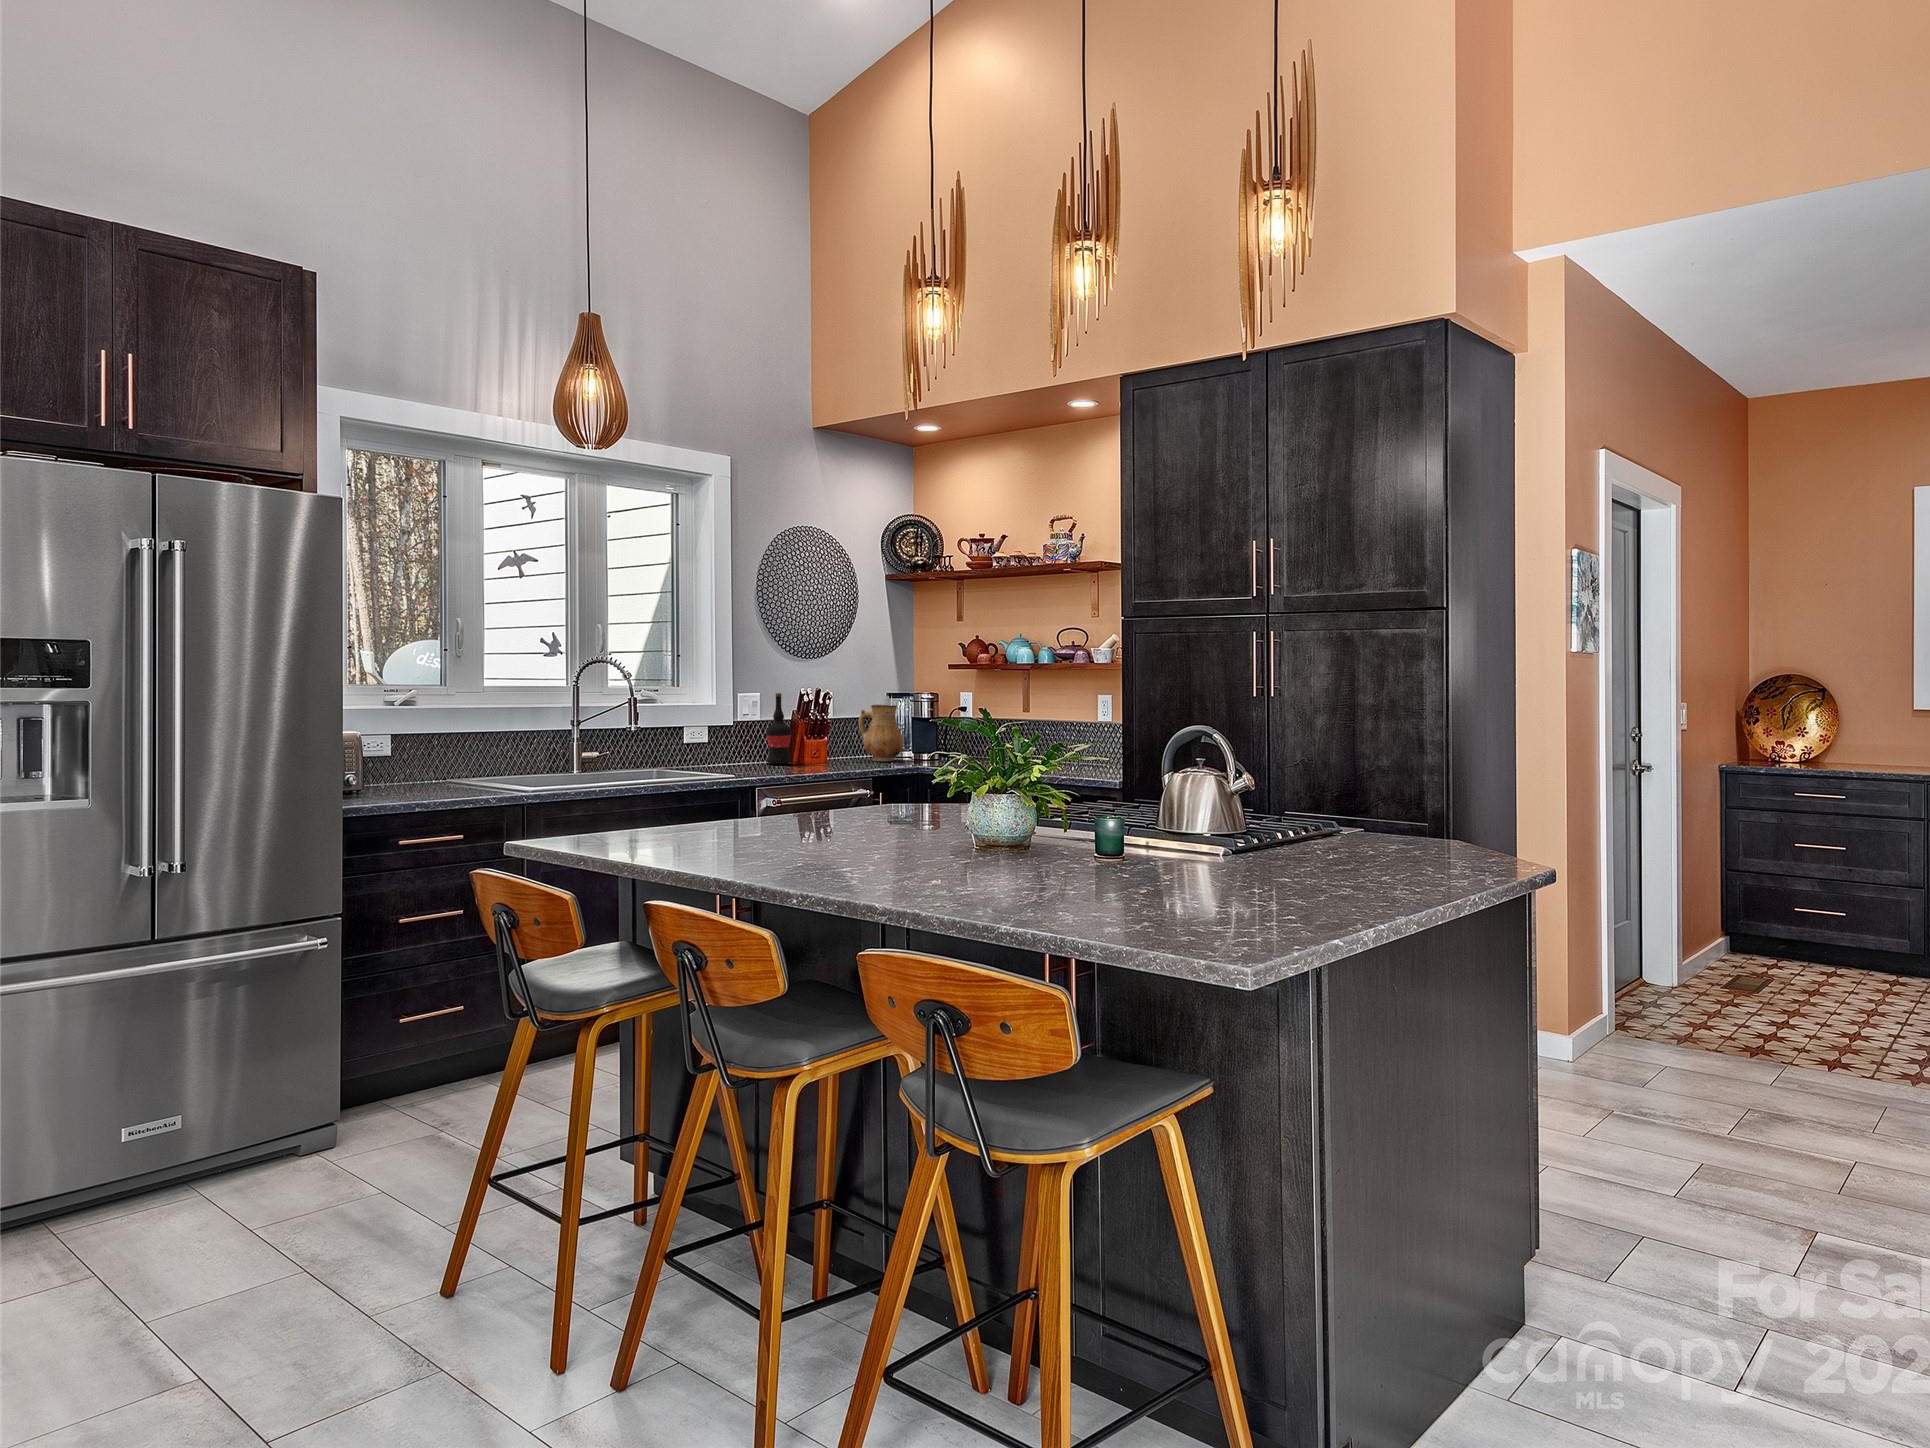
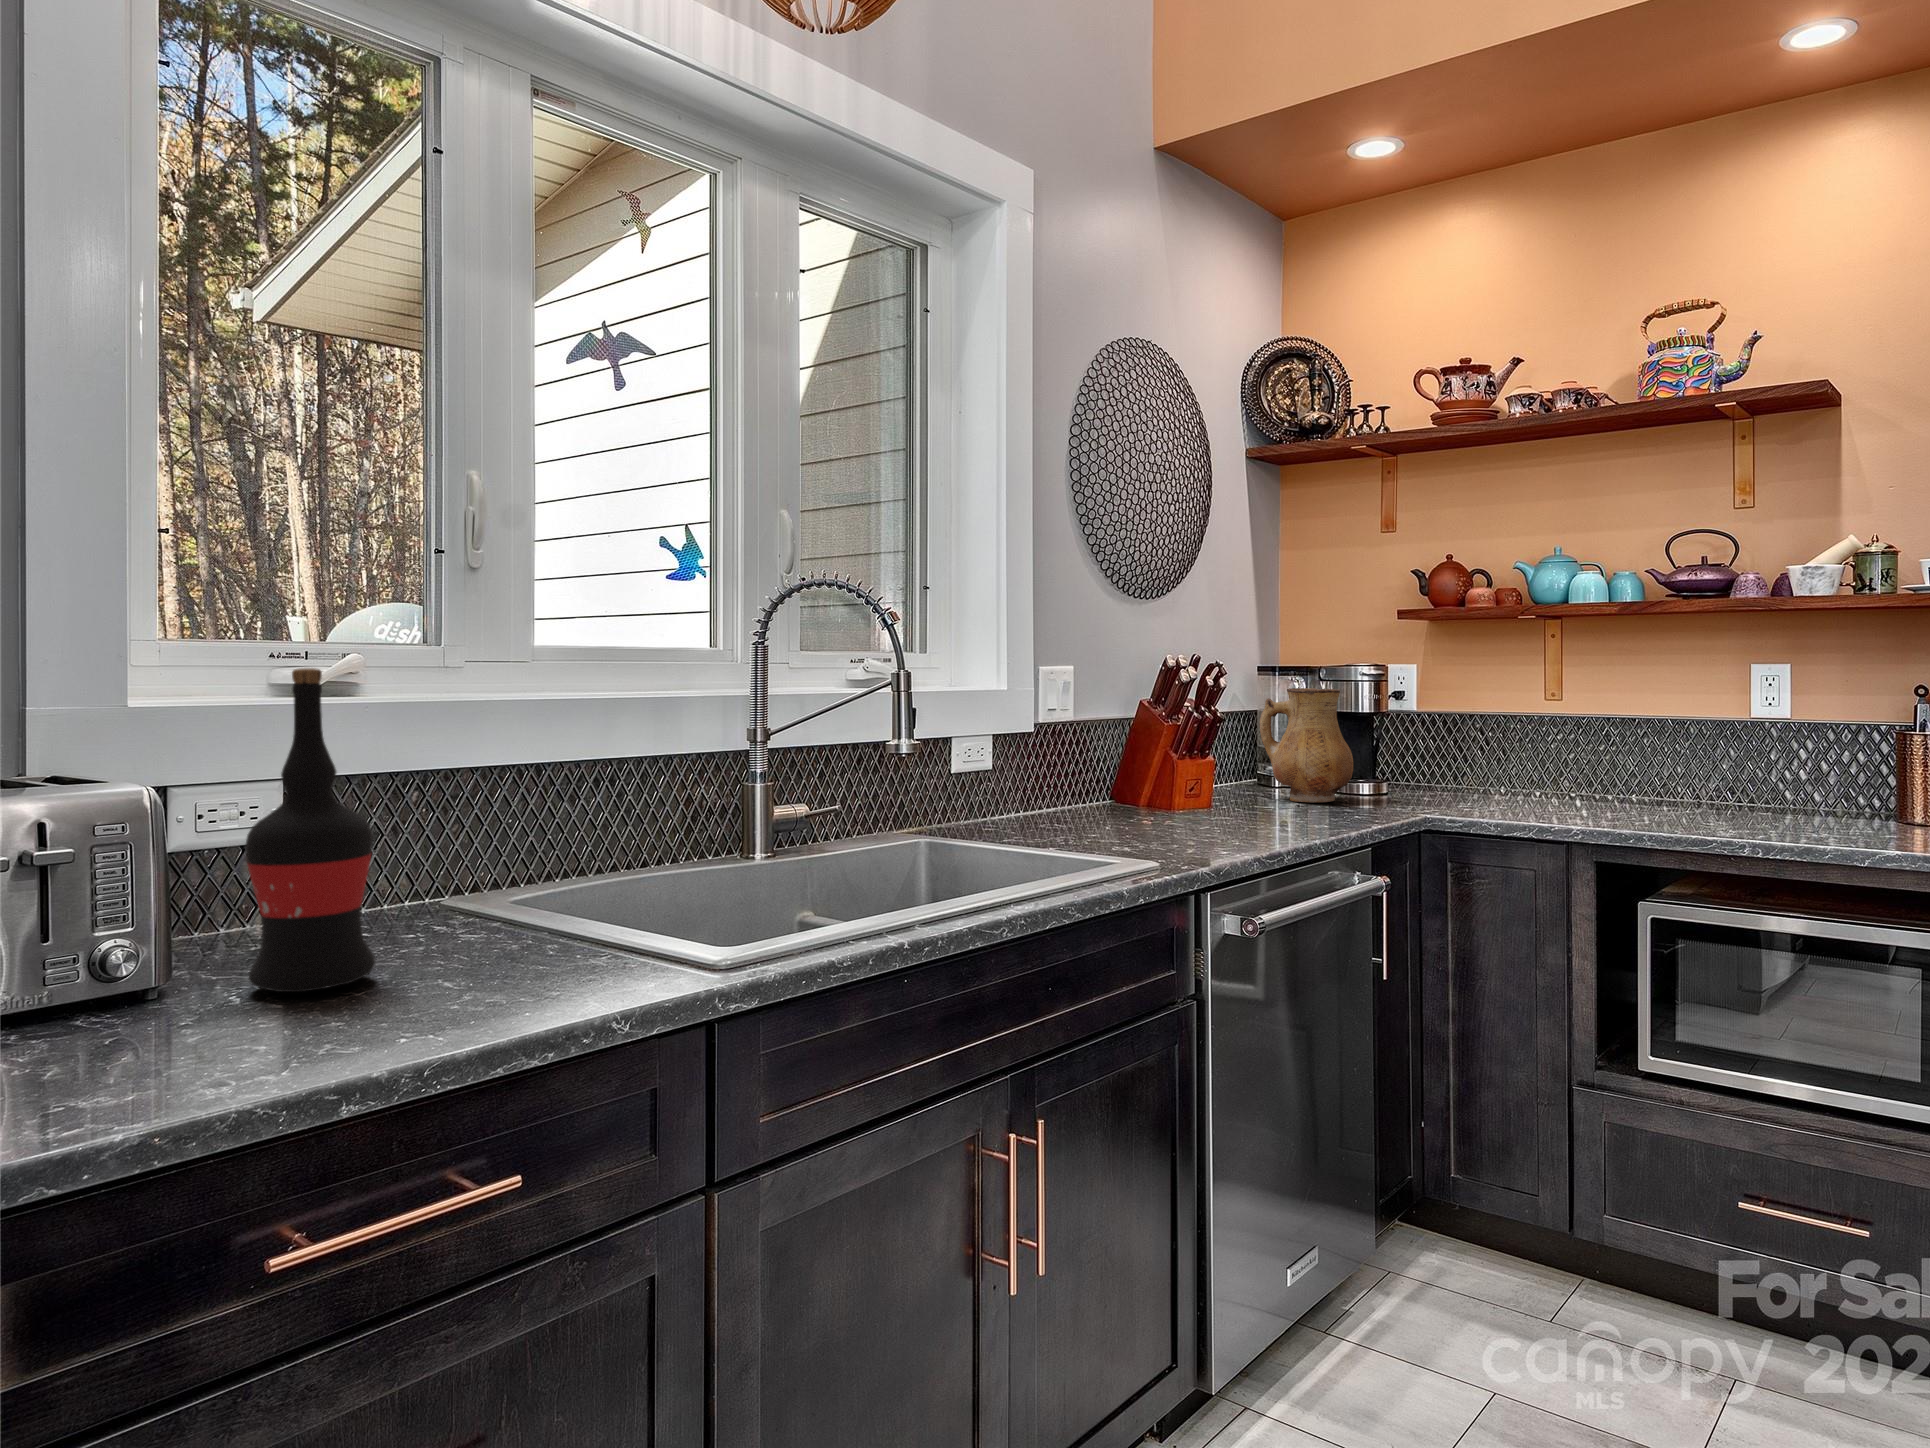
wine bottle: present [766,693,792,764] -> present [245,668,375,992]

